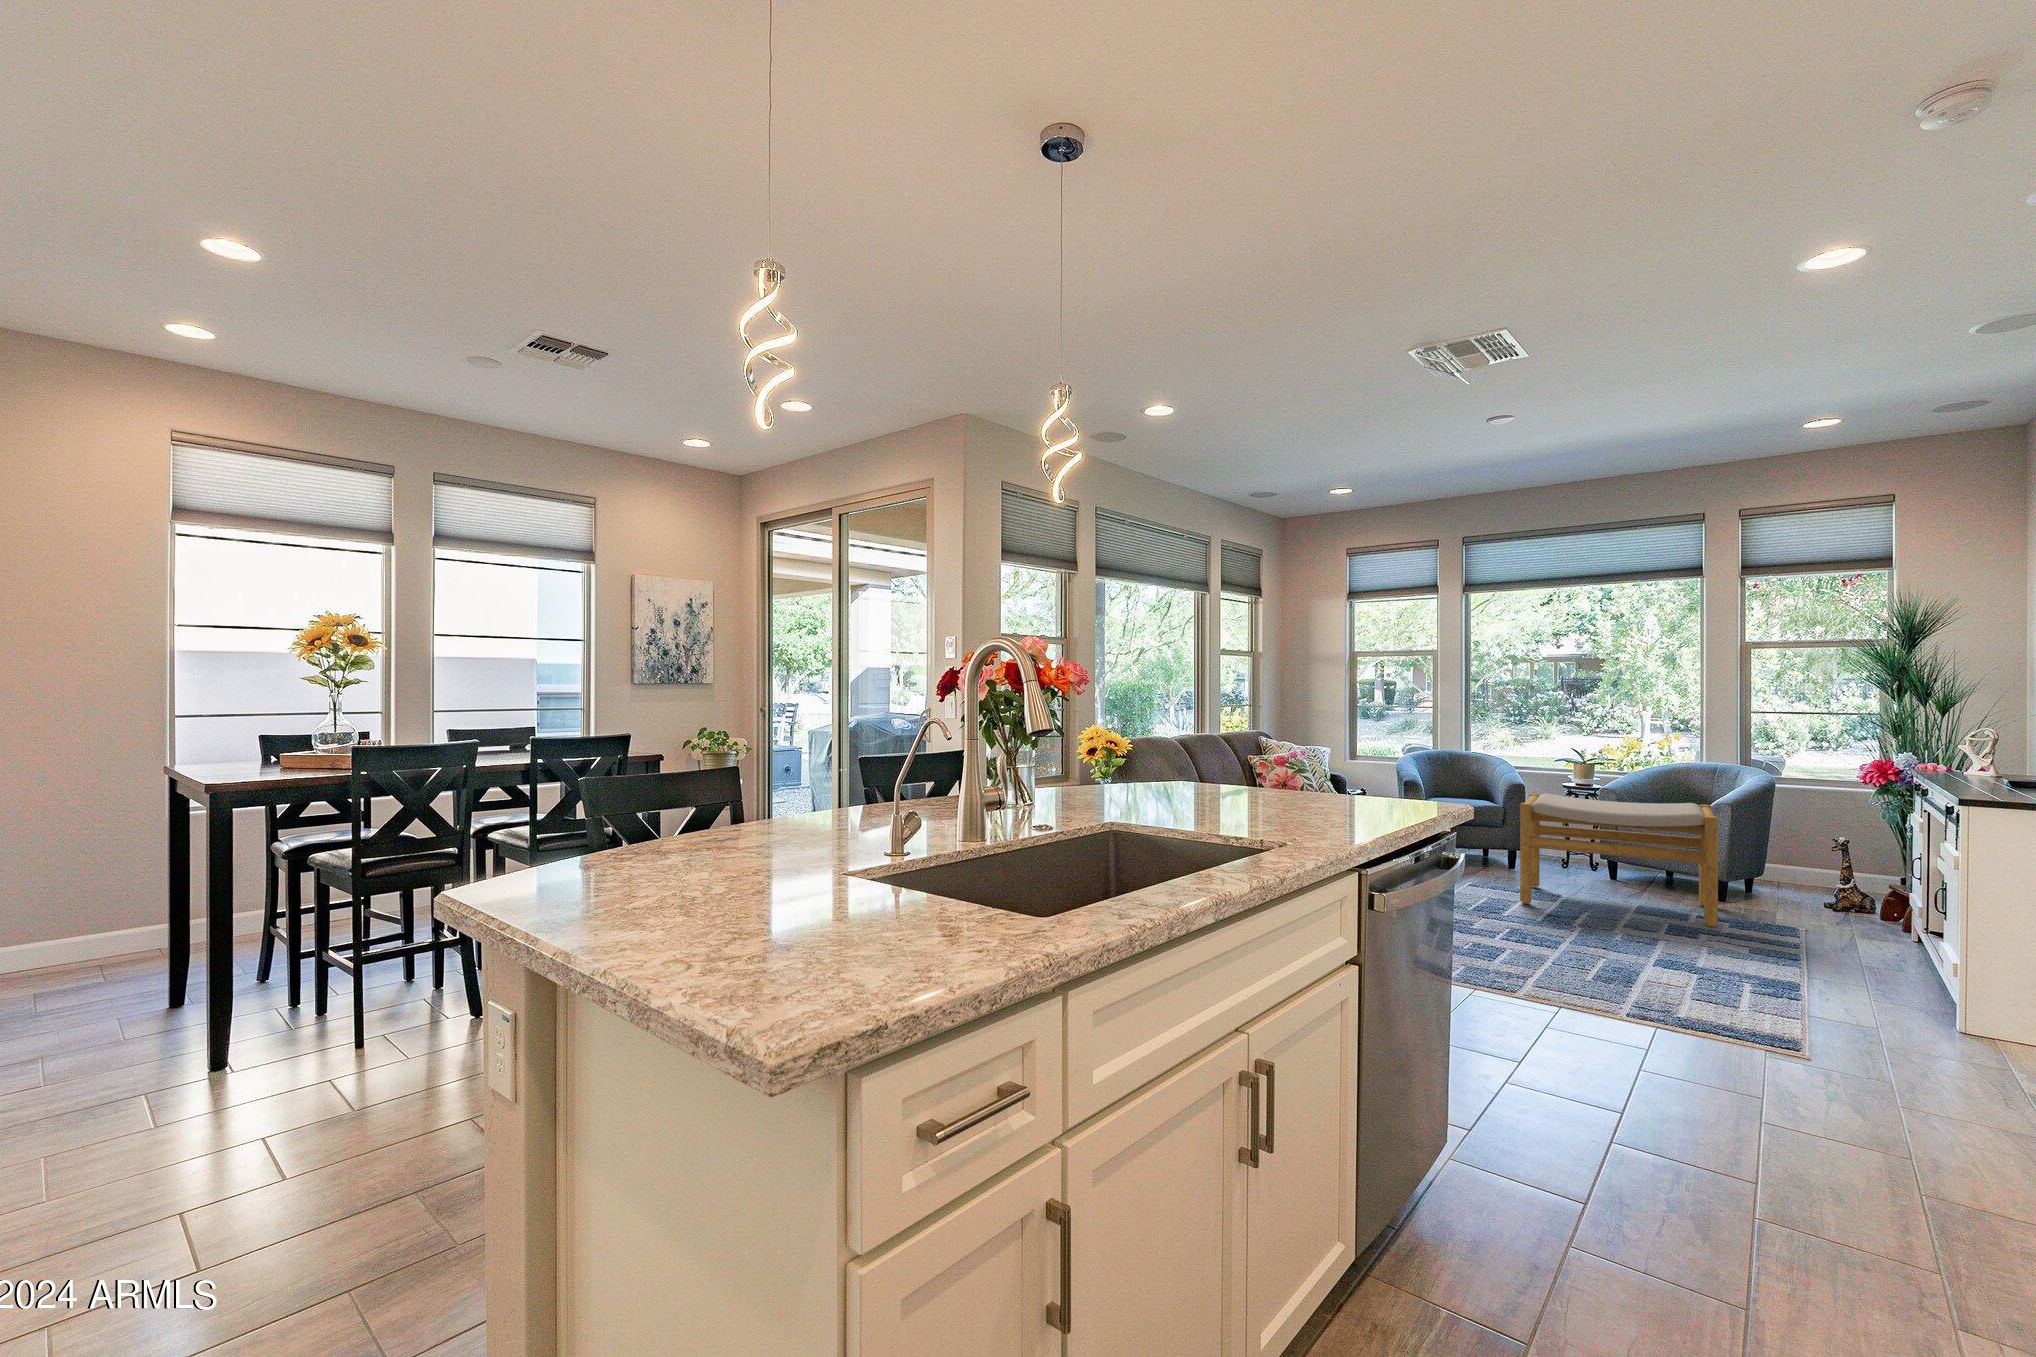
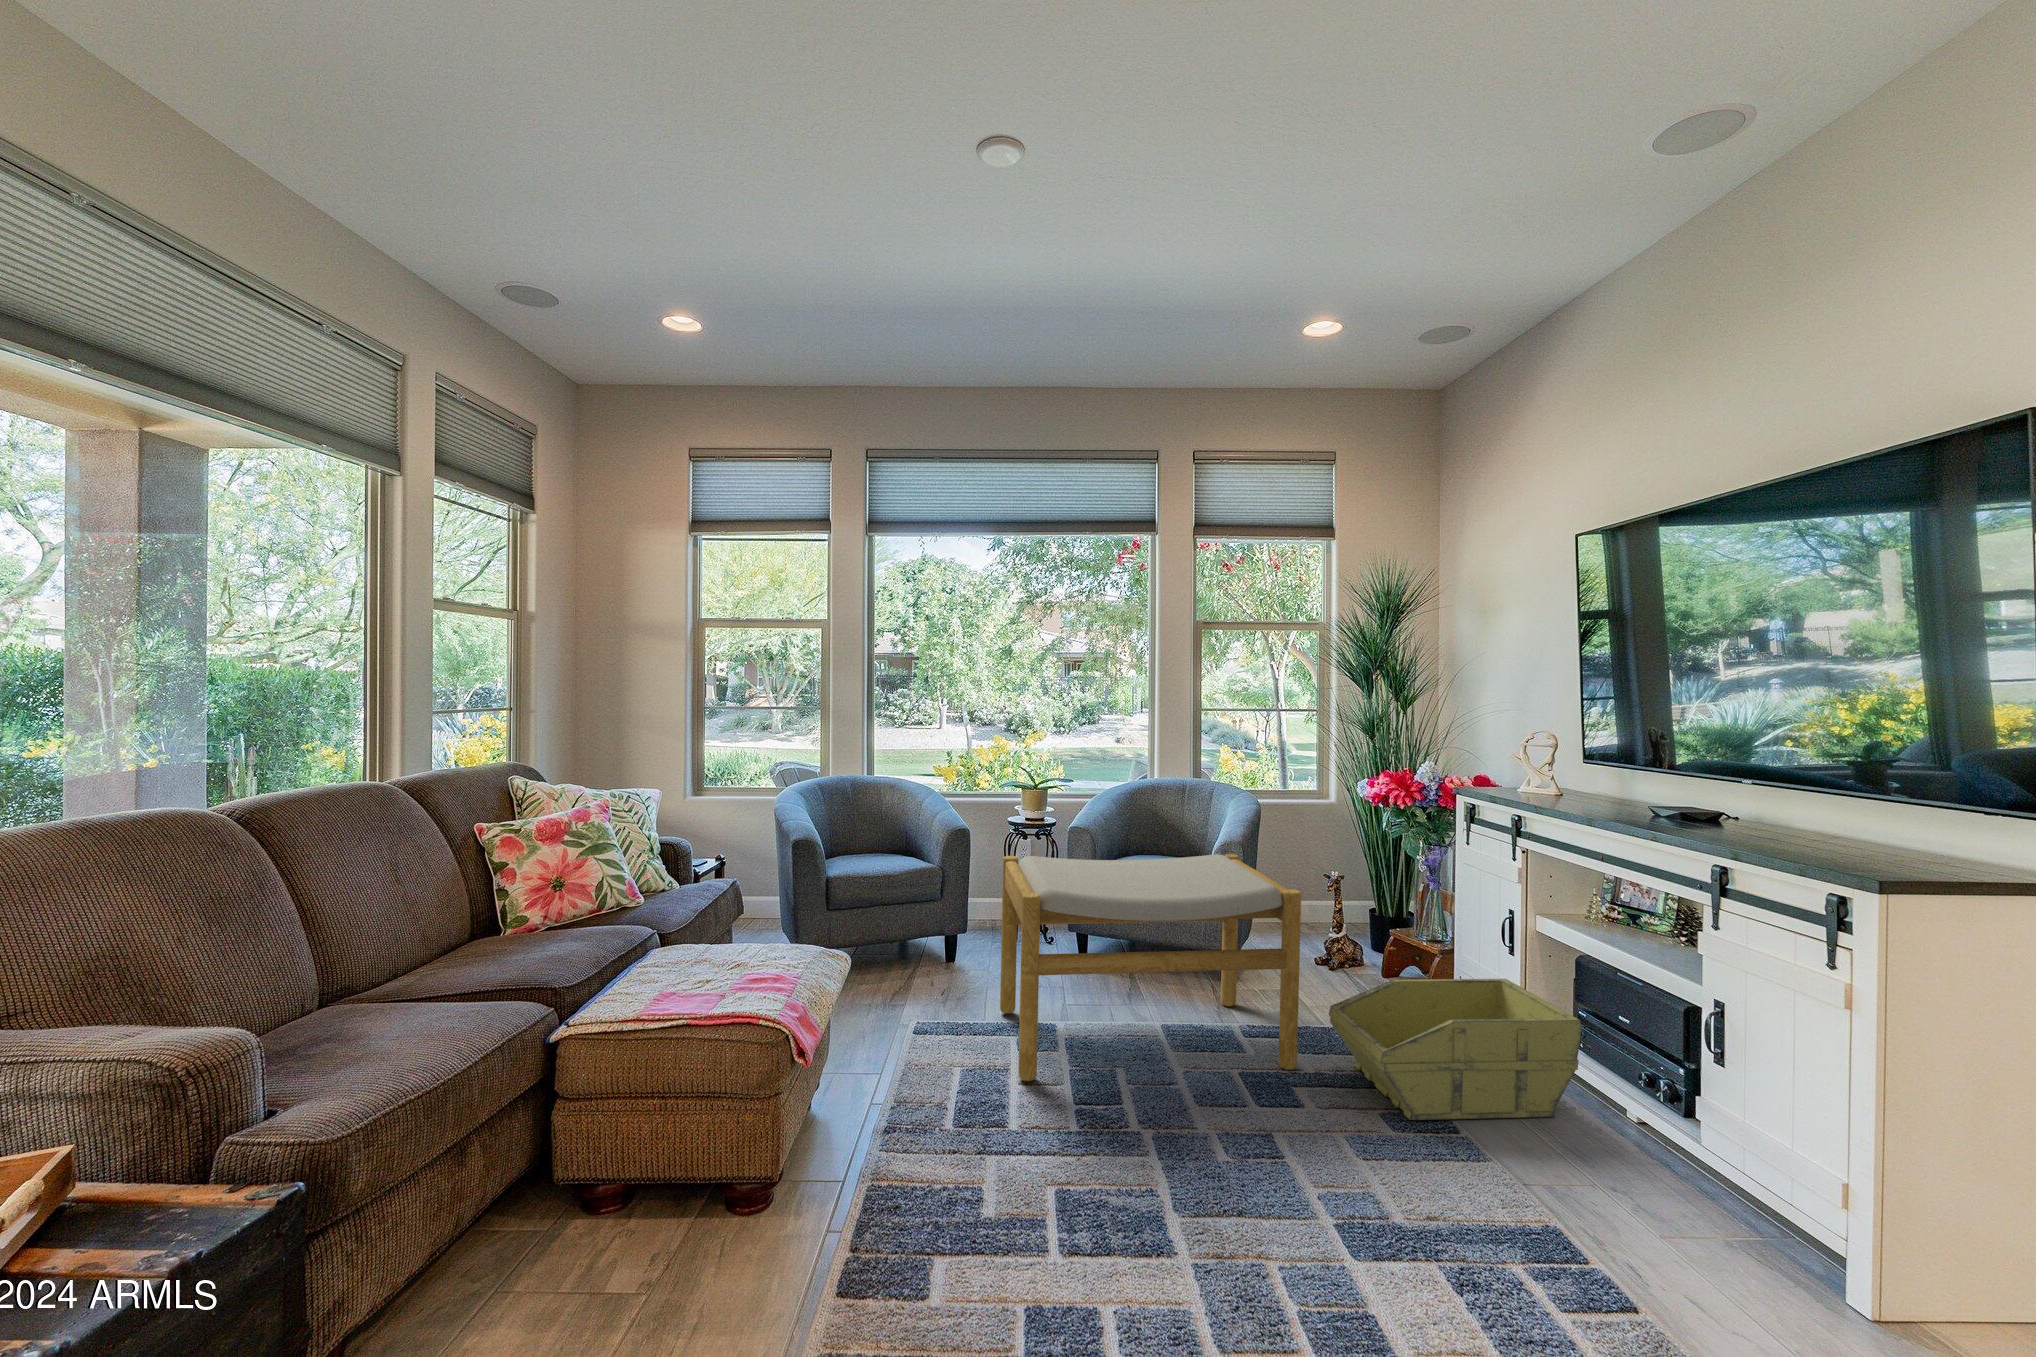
storage bin: none [1742,881,1917,965] -> present [1329,979,1582,1120]

